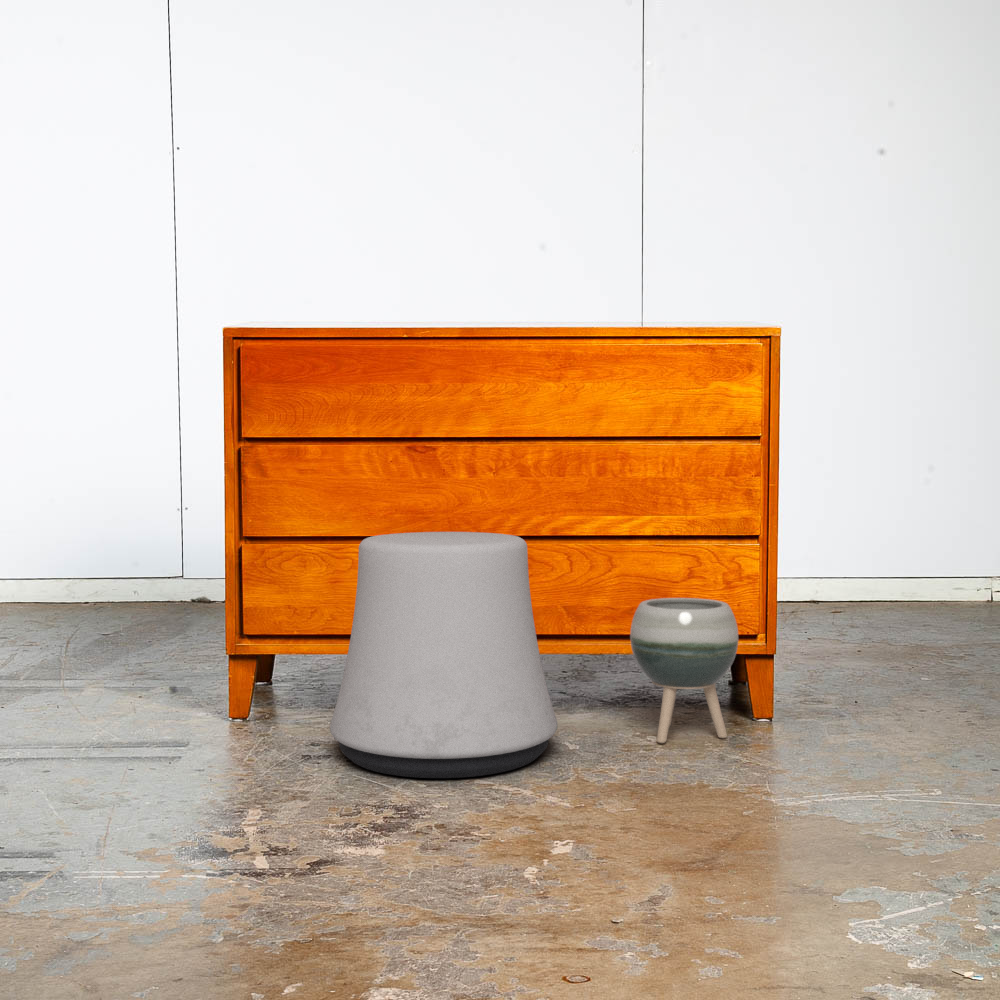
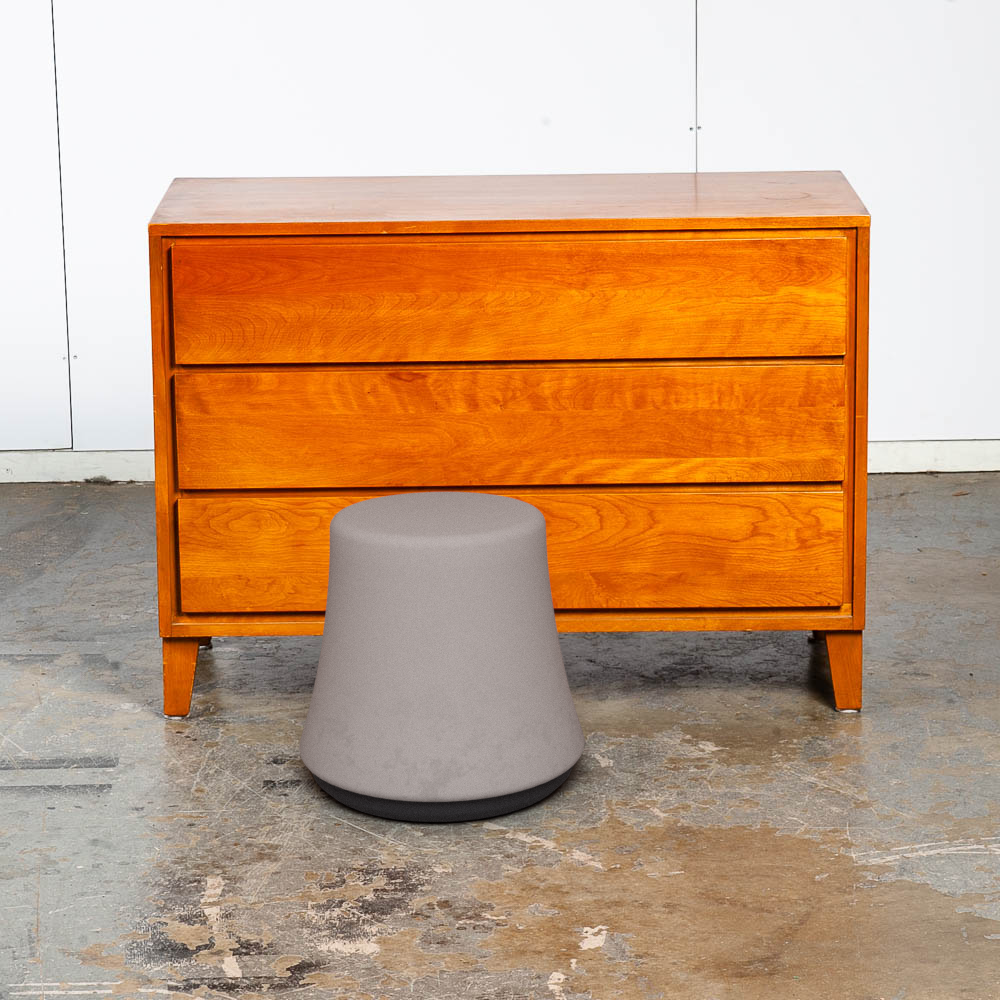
planter: present [630,598,738,743] -> none [677,567,814,756]

